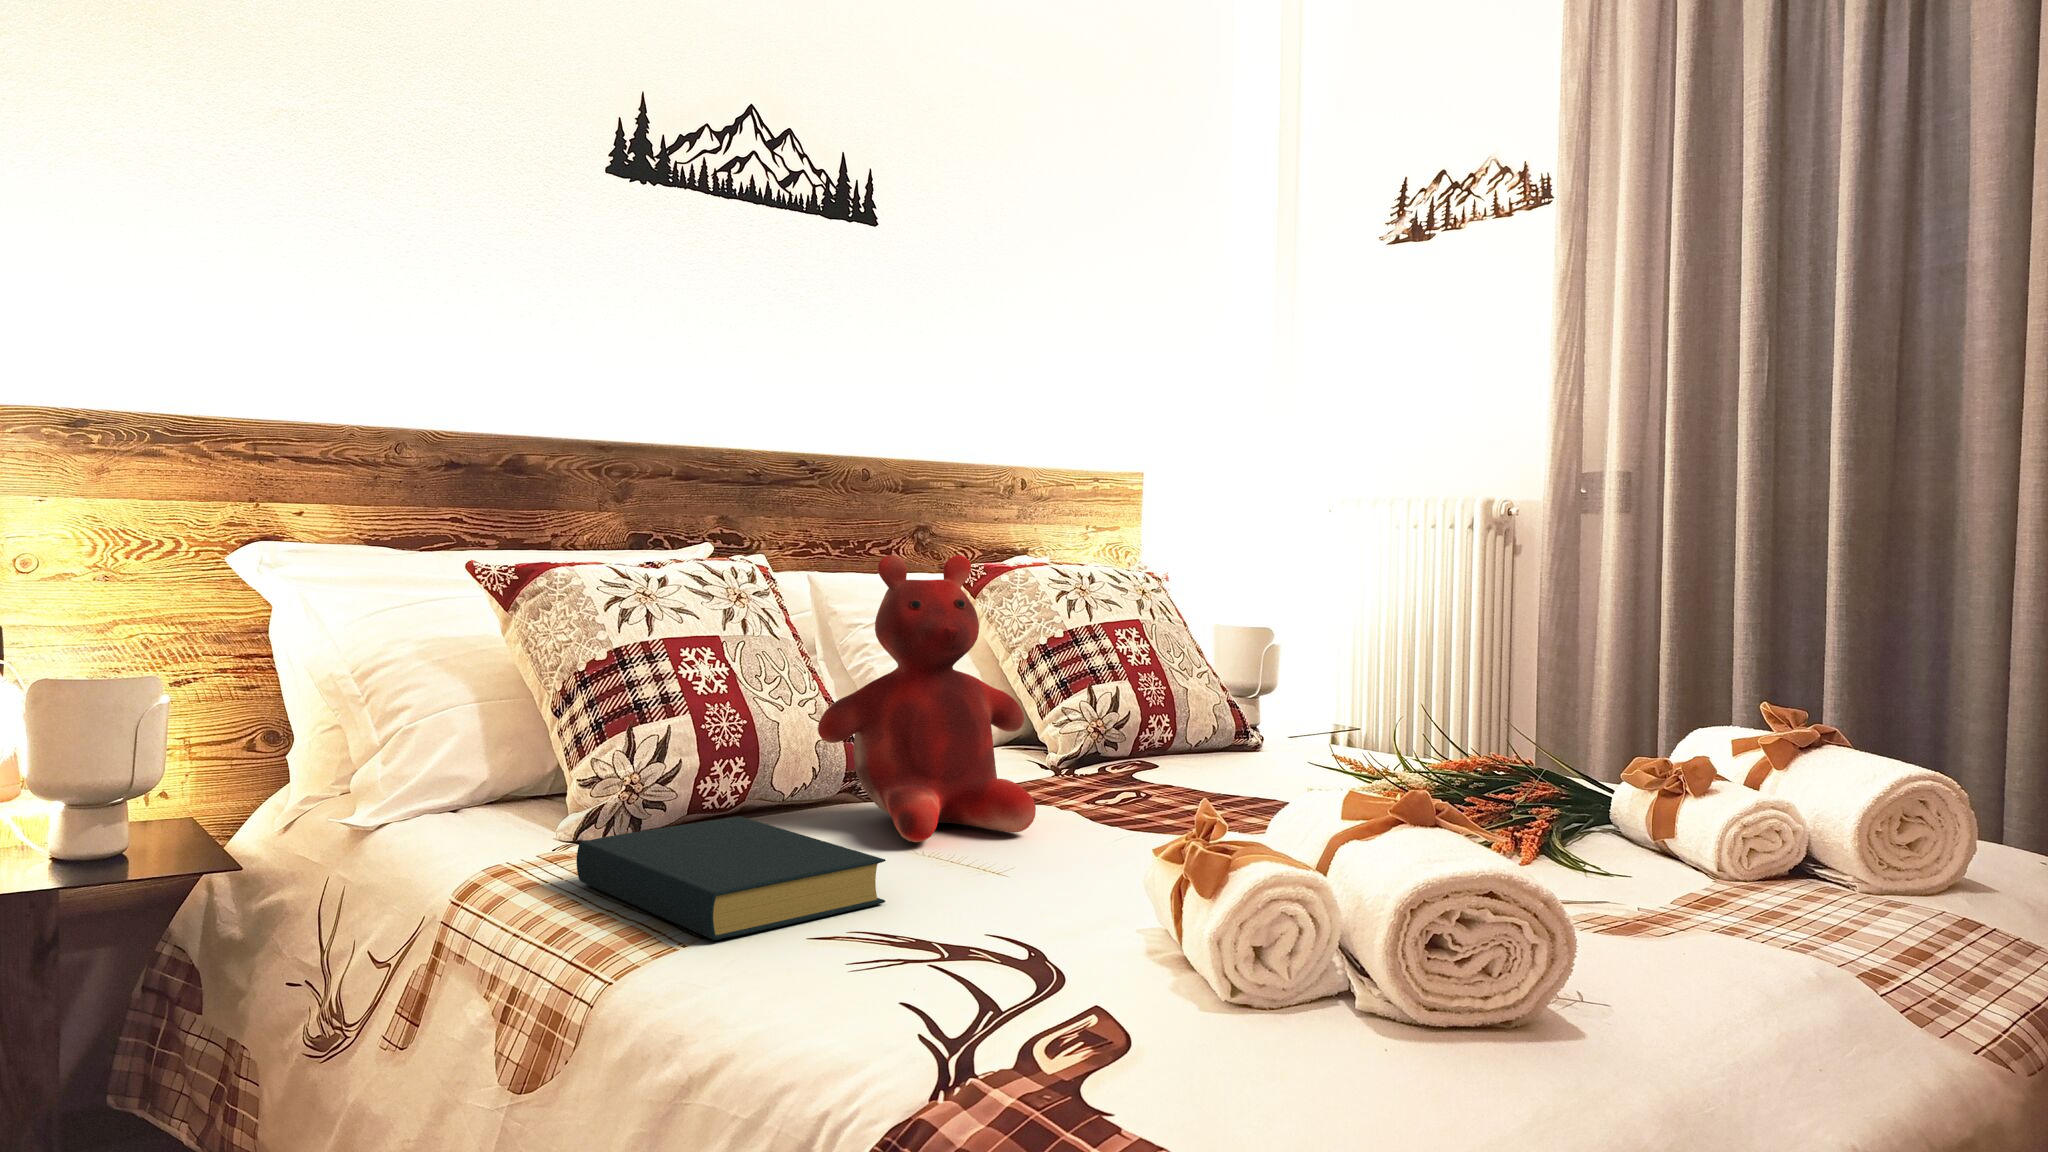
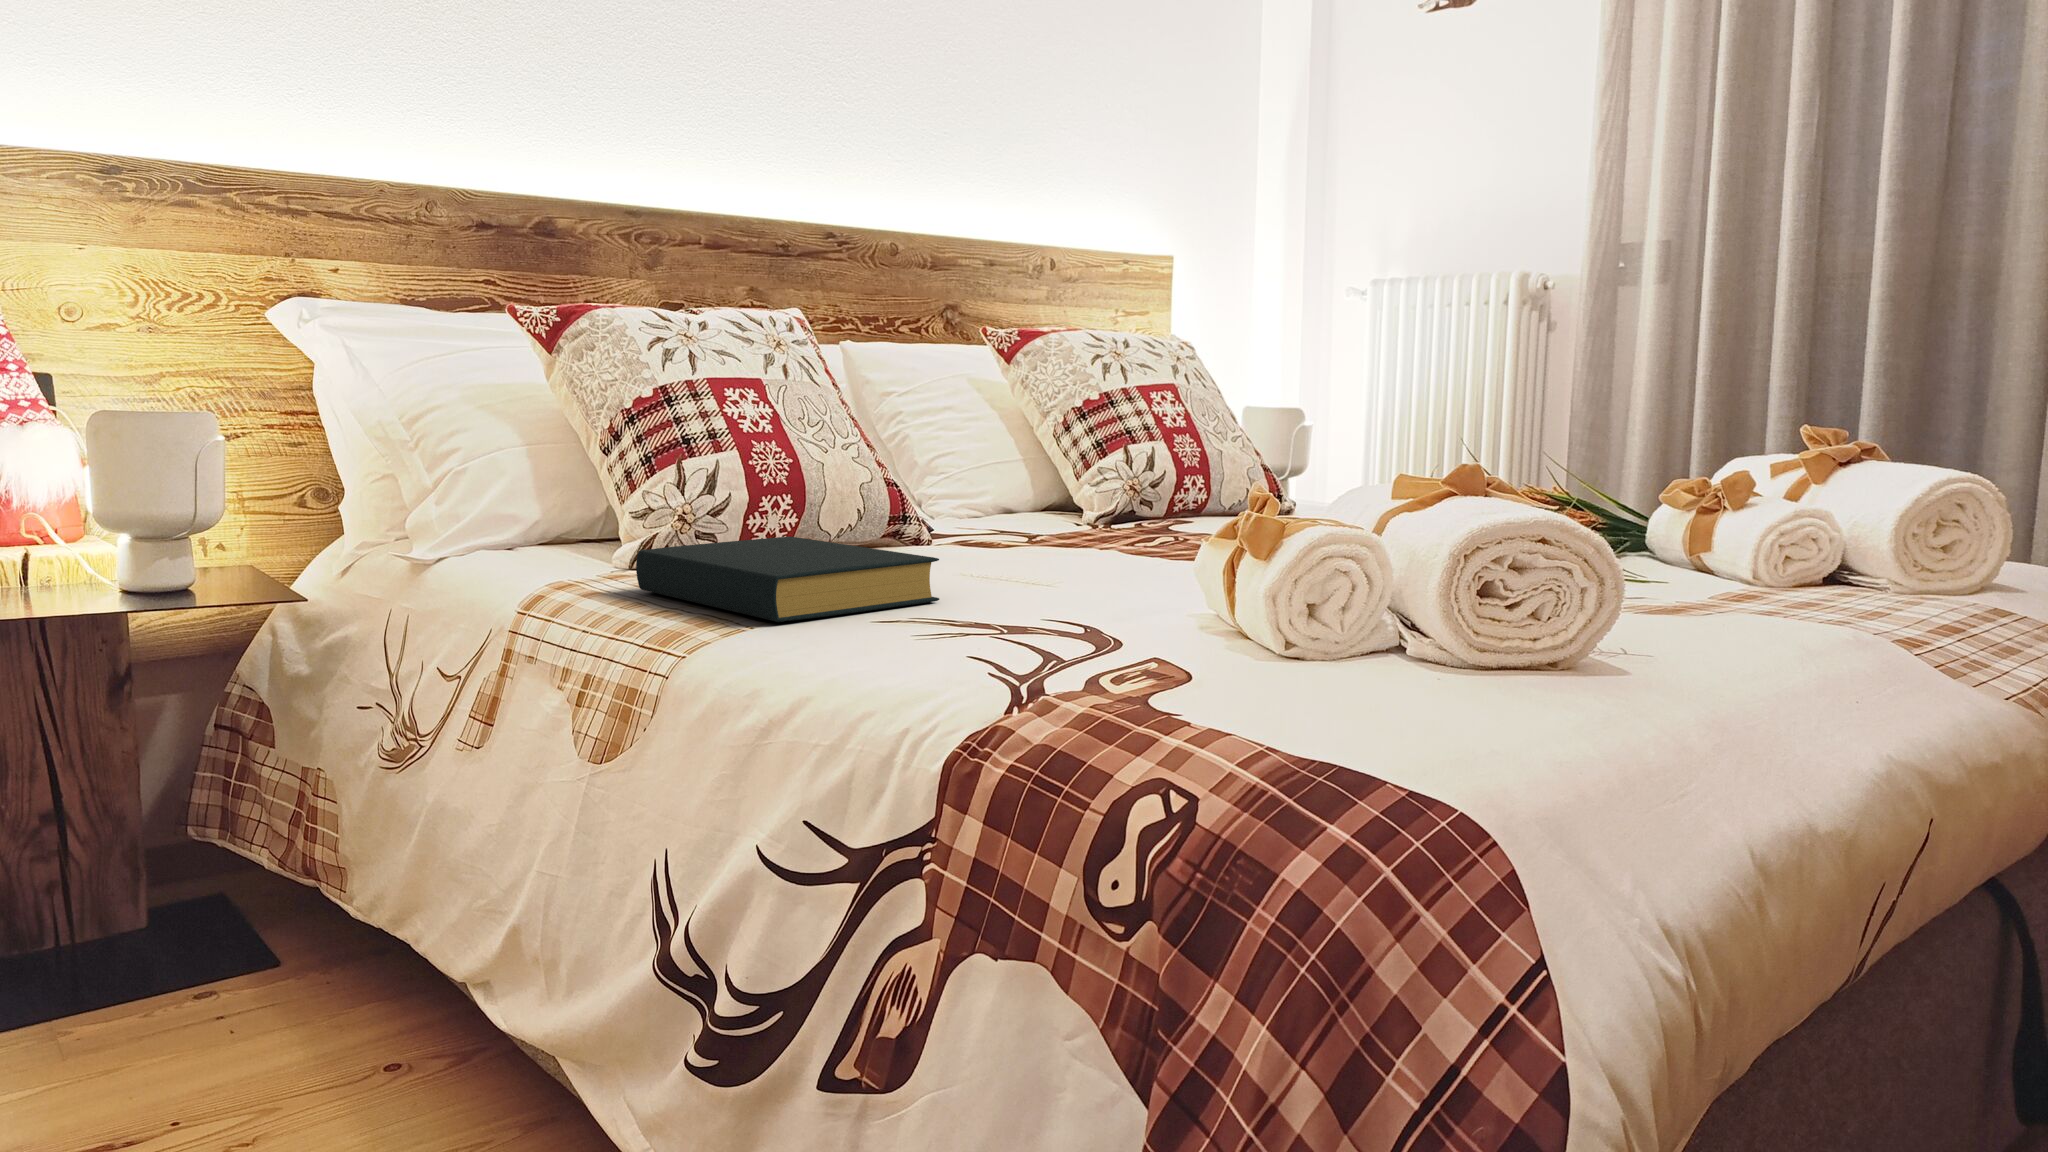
teddy bear: present [818,555,1036,842] -> none [863,288,1079,565]

